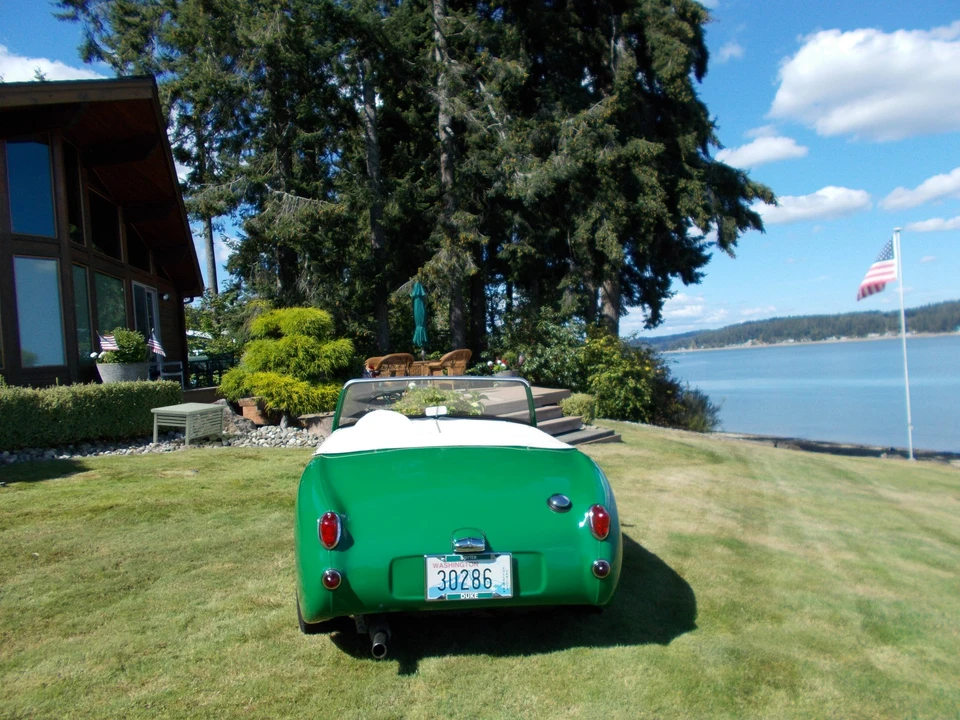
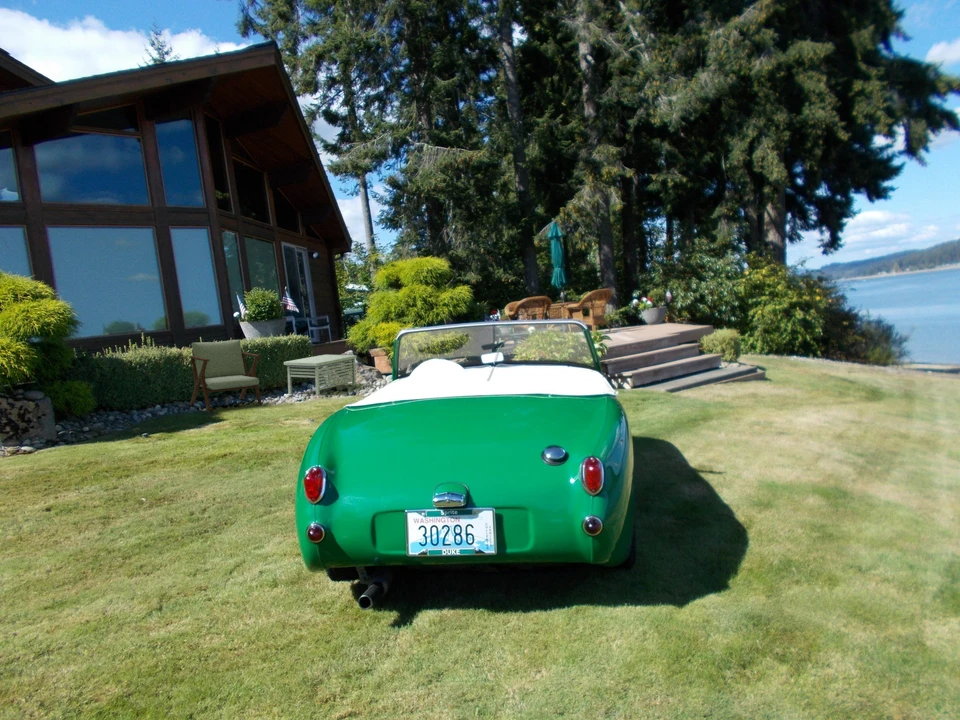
lounge chair: none [47,384,134,459] -> present [189,340,262,411]

